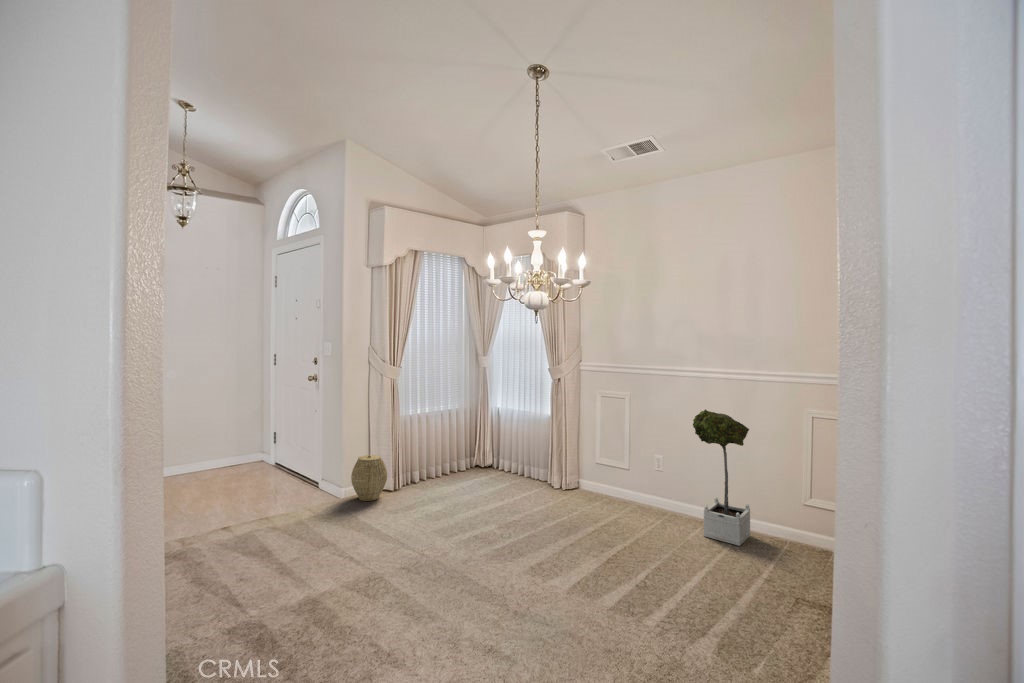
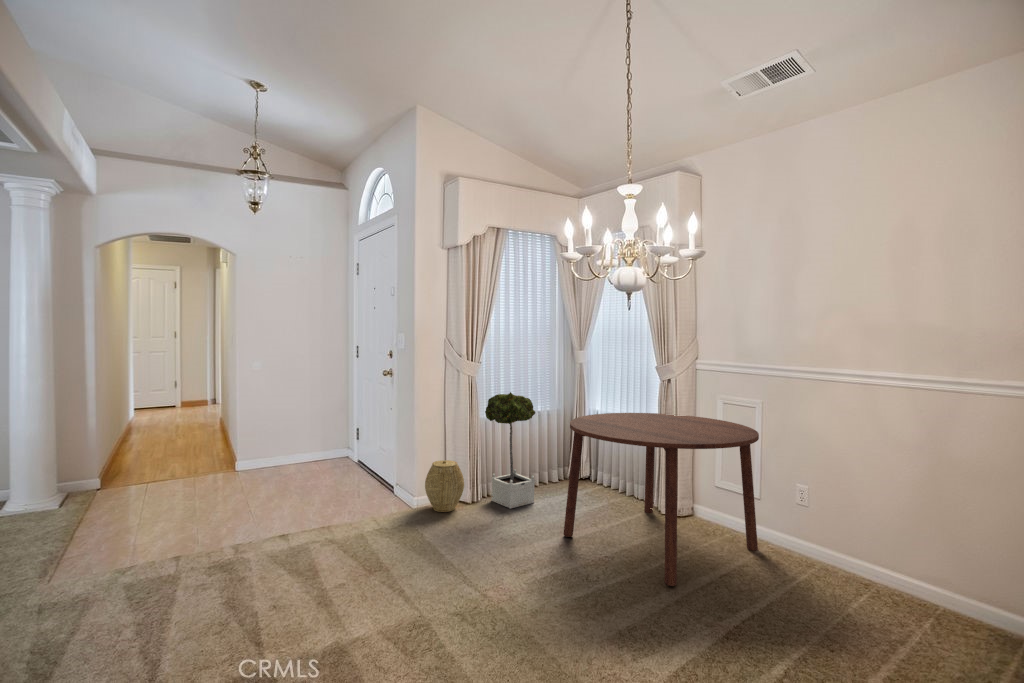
dining table: none [477,408,628,541] -> present [563,413,759,586]
potted tree: present [693,409,750,546] -> present [485,392,535,509]

